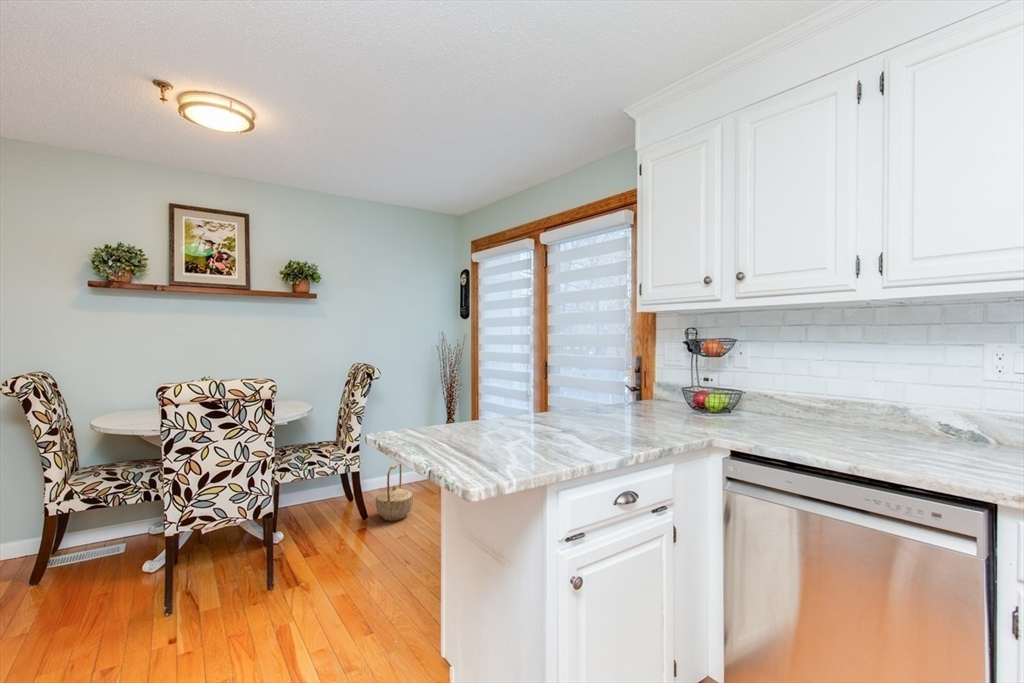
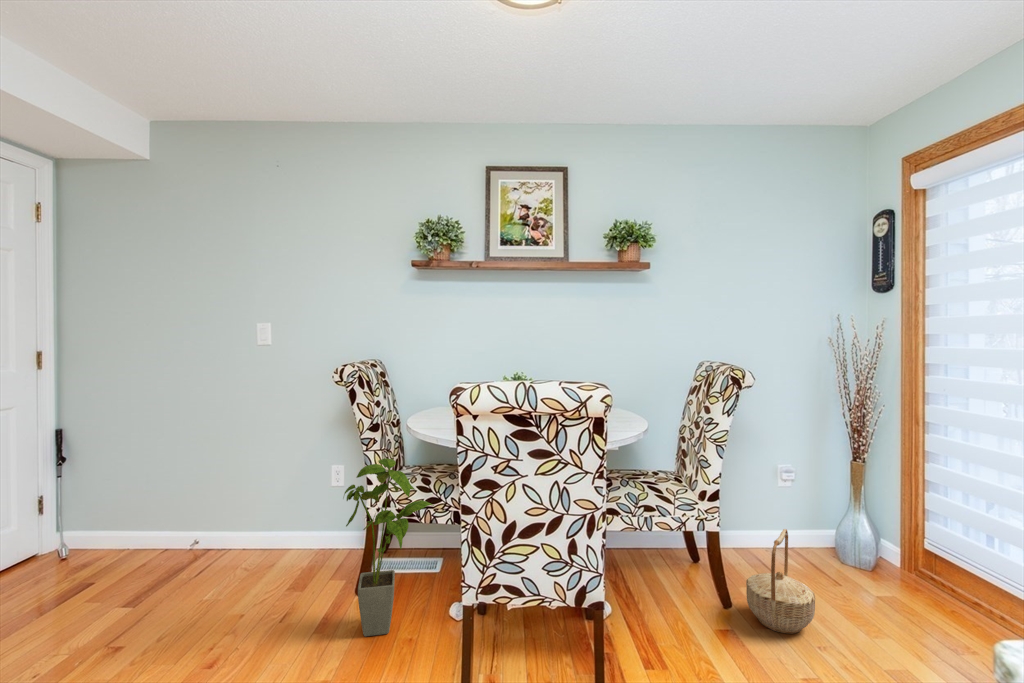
house plant: none [22,452,126,606] -> present [343,458,434,636]

